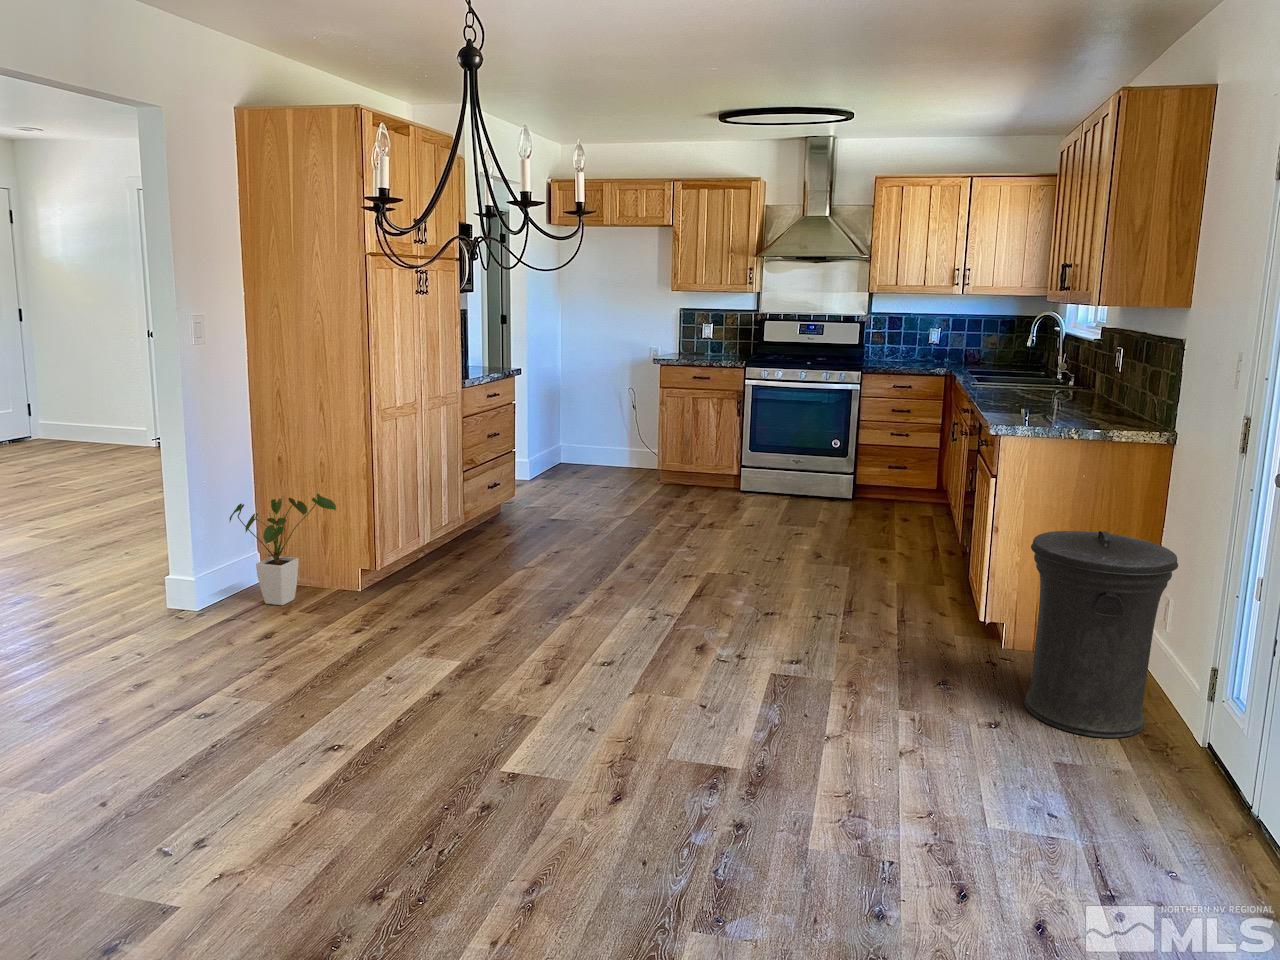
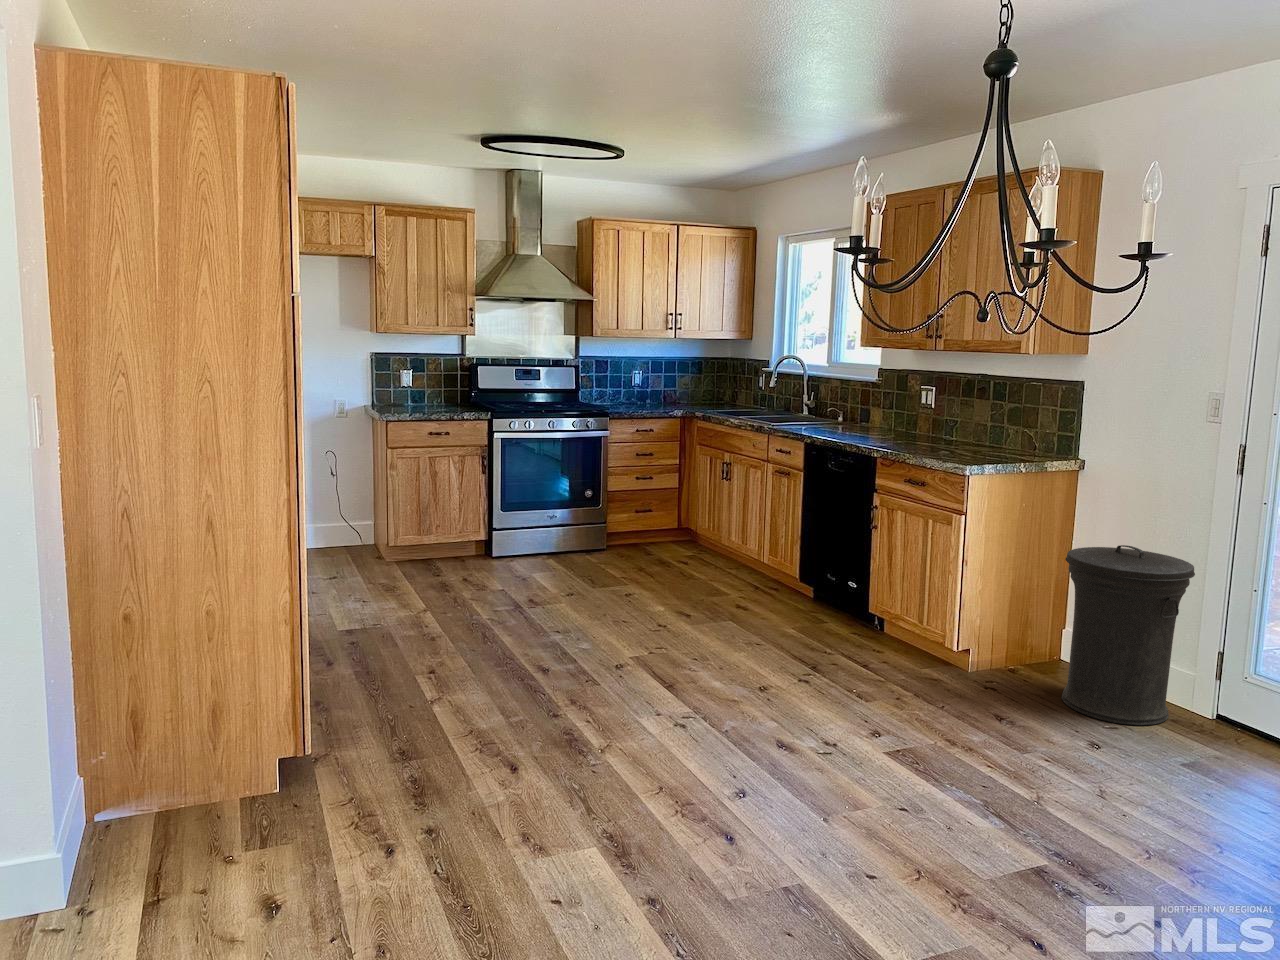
house plant: present [230,494,336,605] -> none [117,659,253,865]

